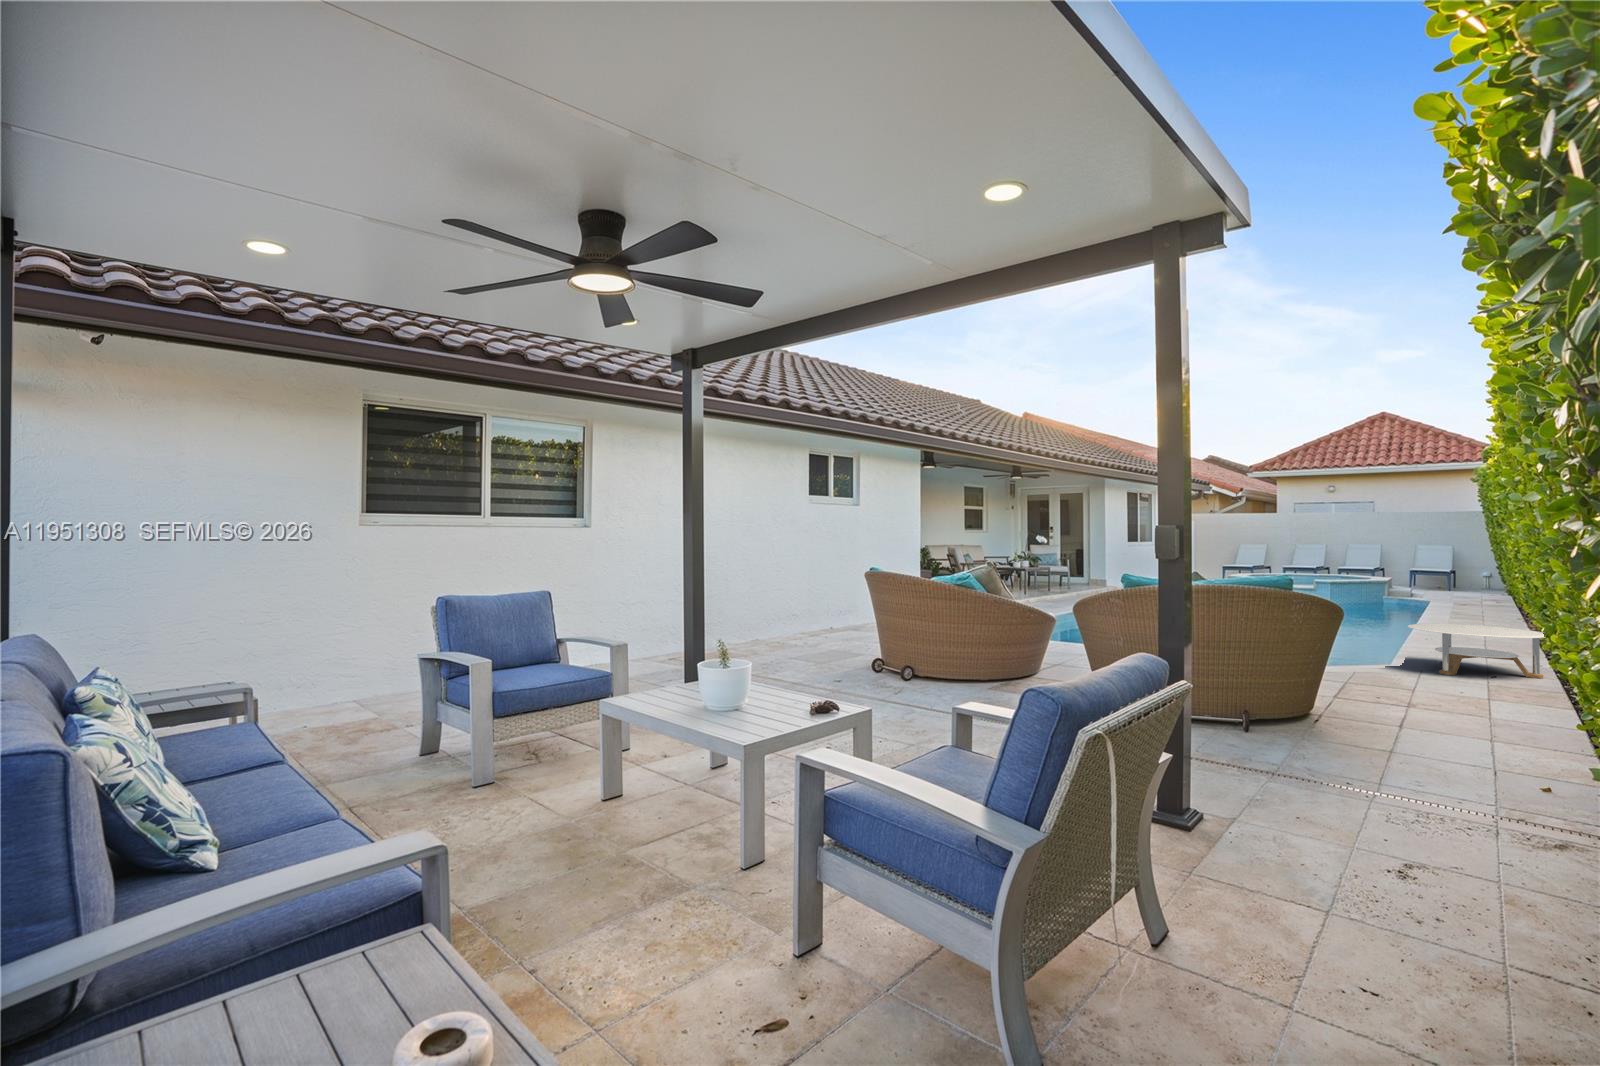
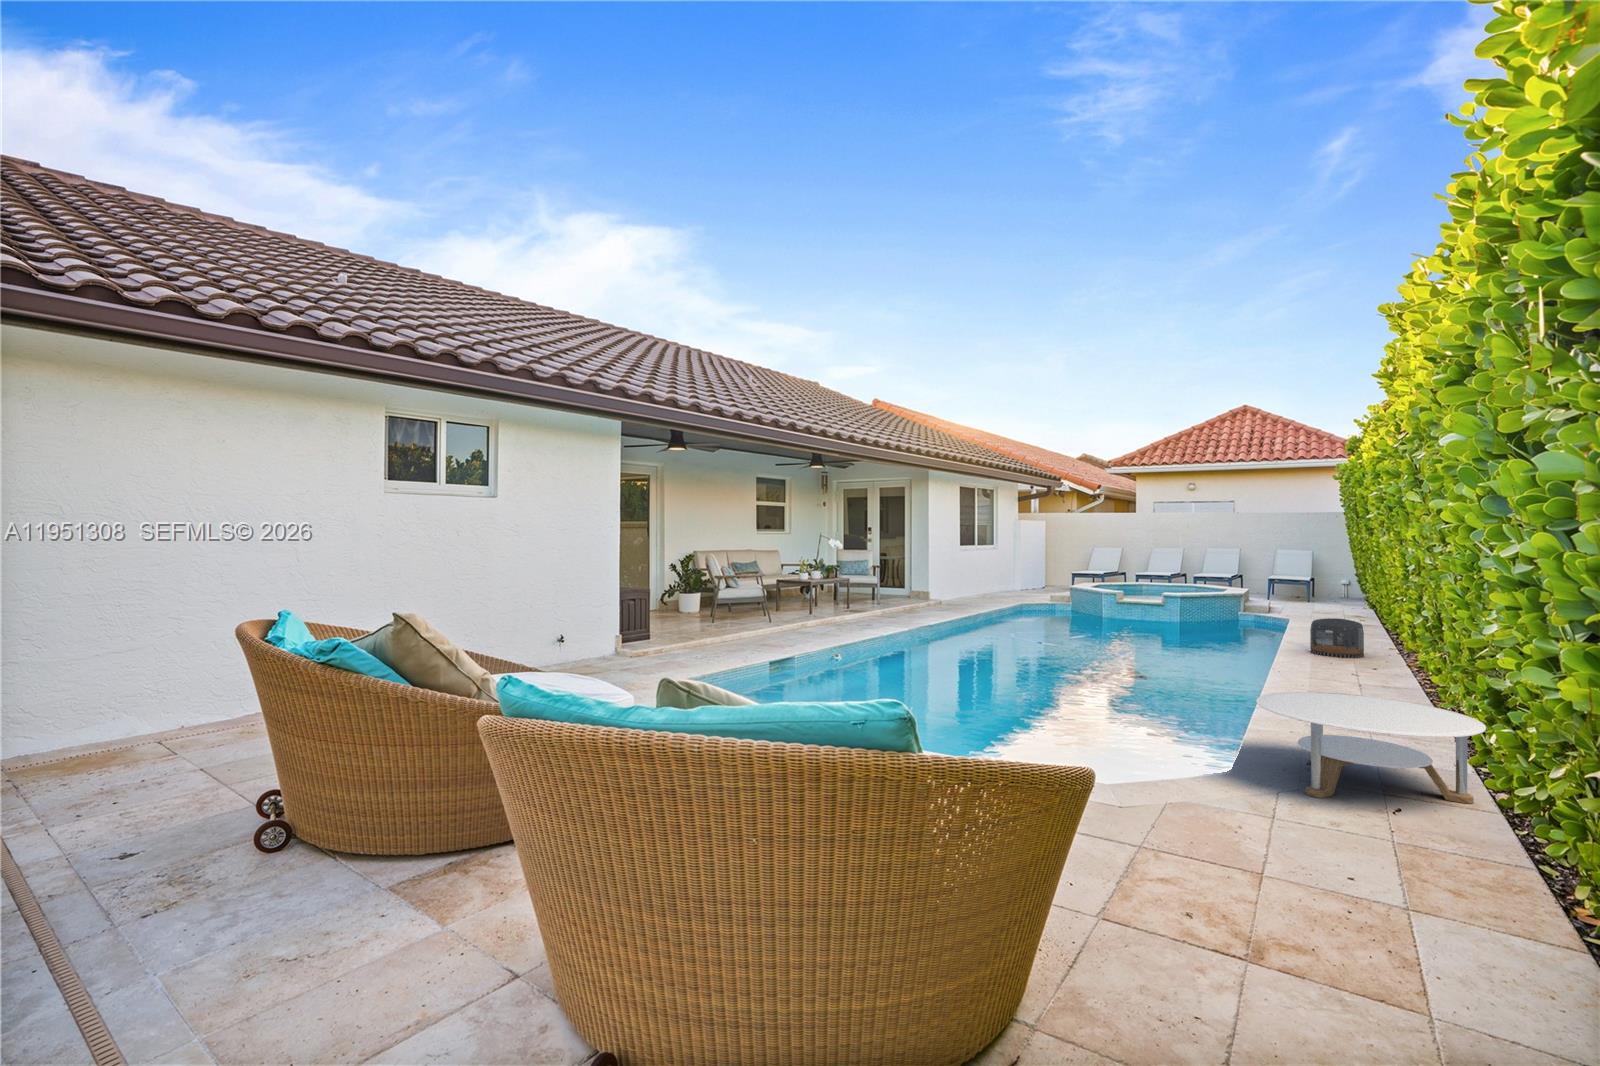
pouf: none [1447,594,1492,623] -> present [1310,618,1364,658]

